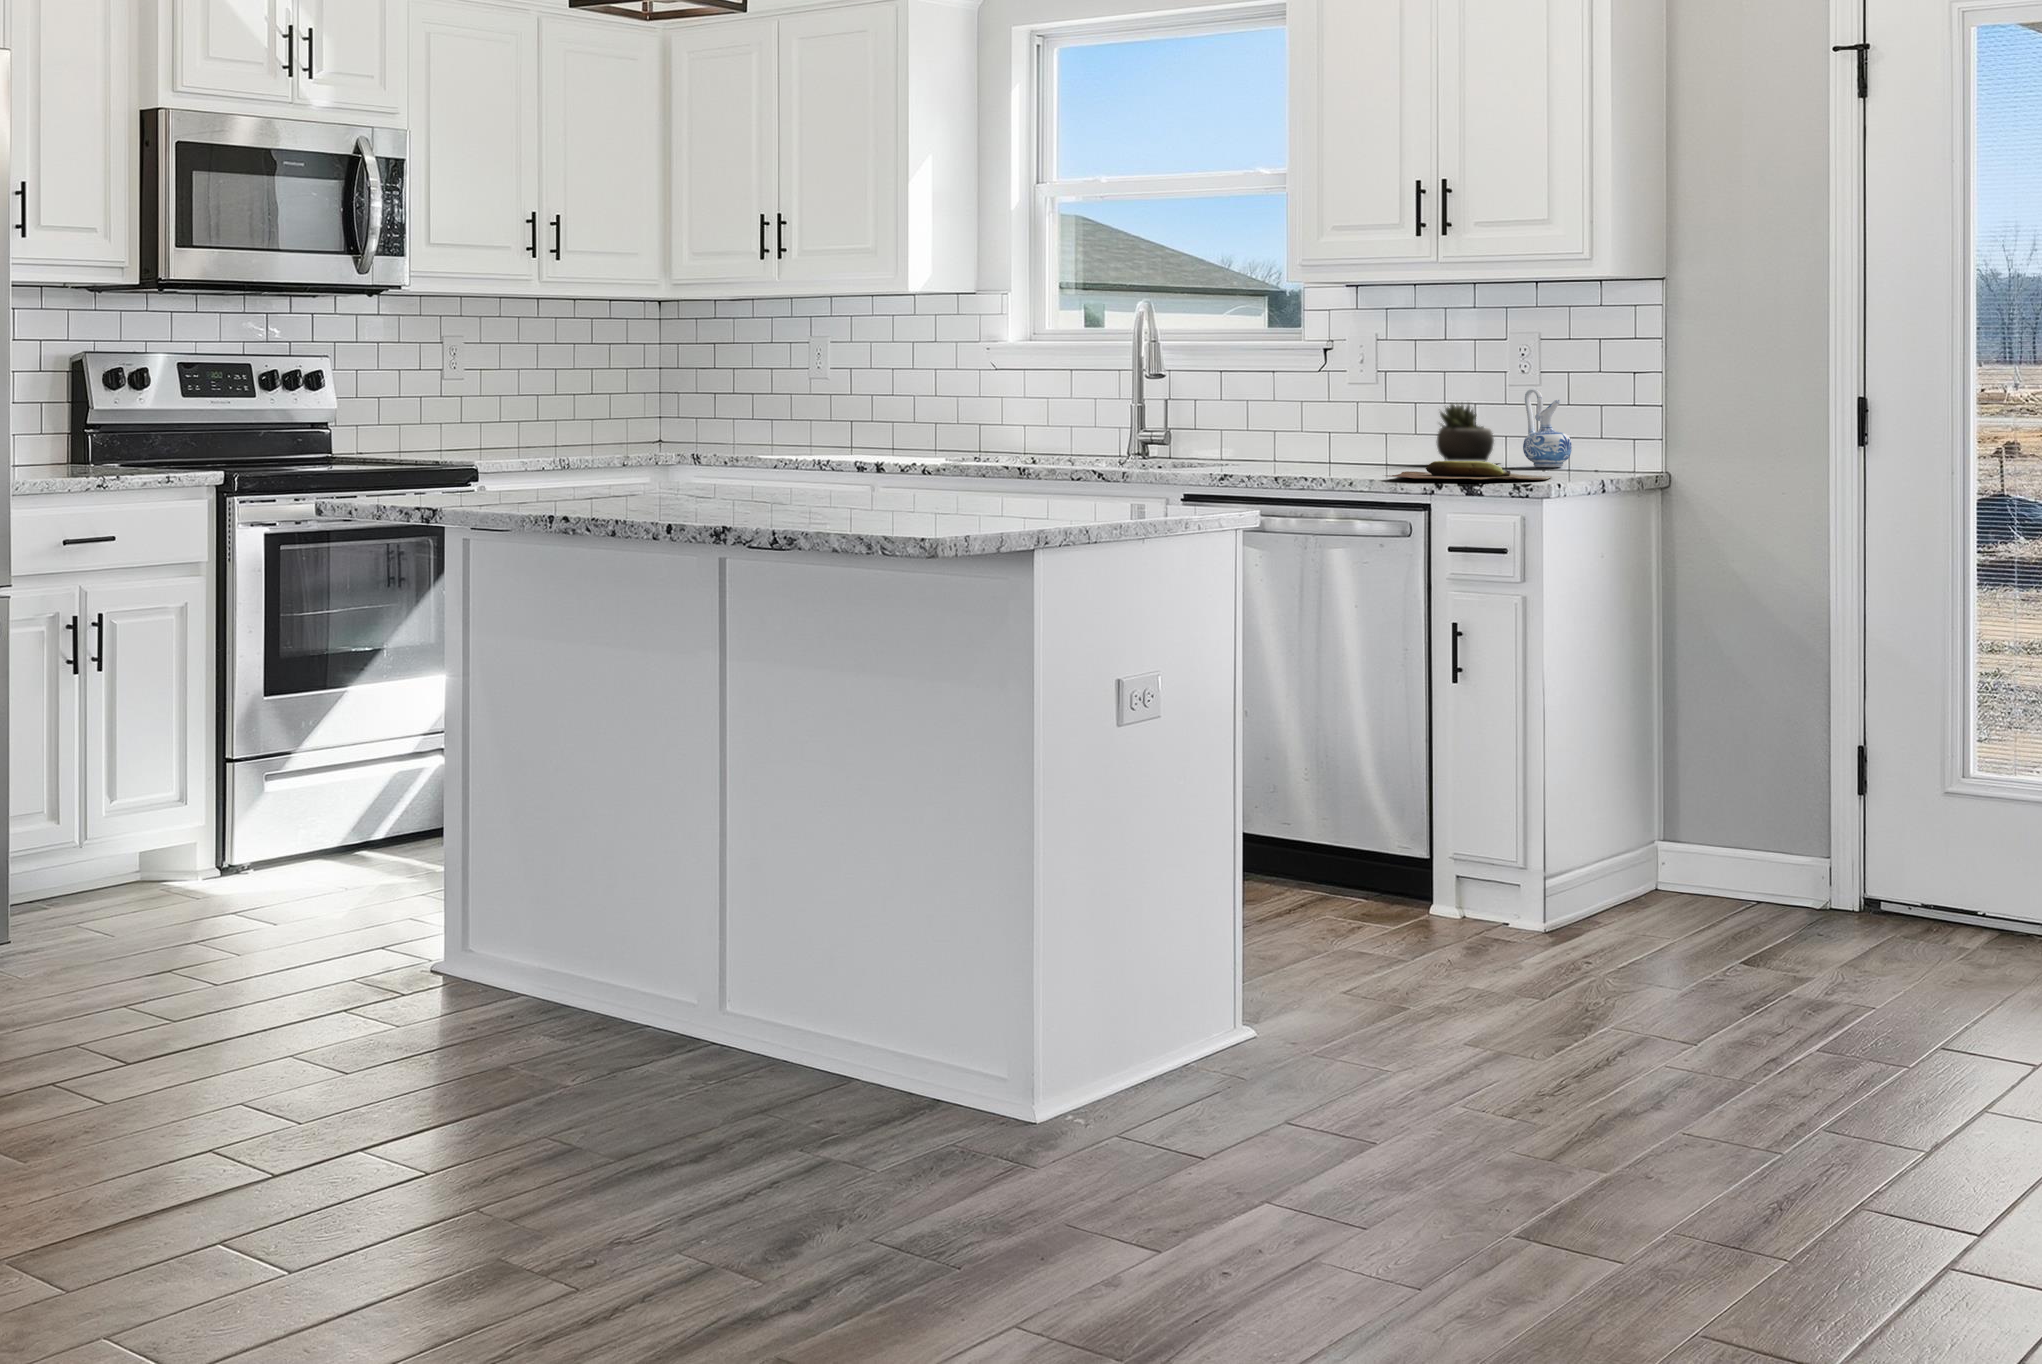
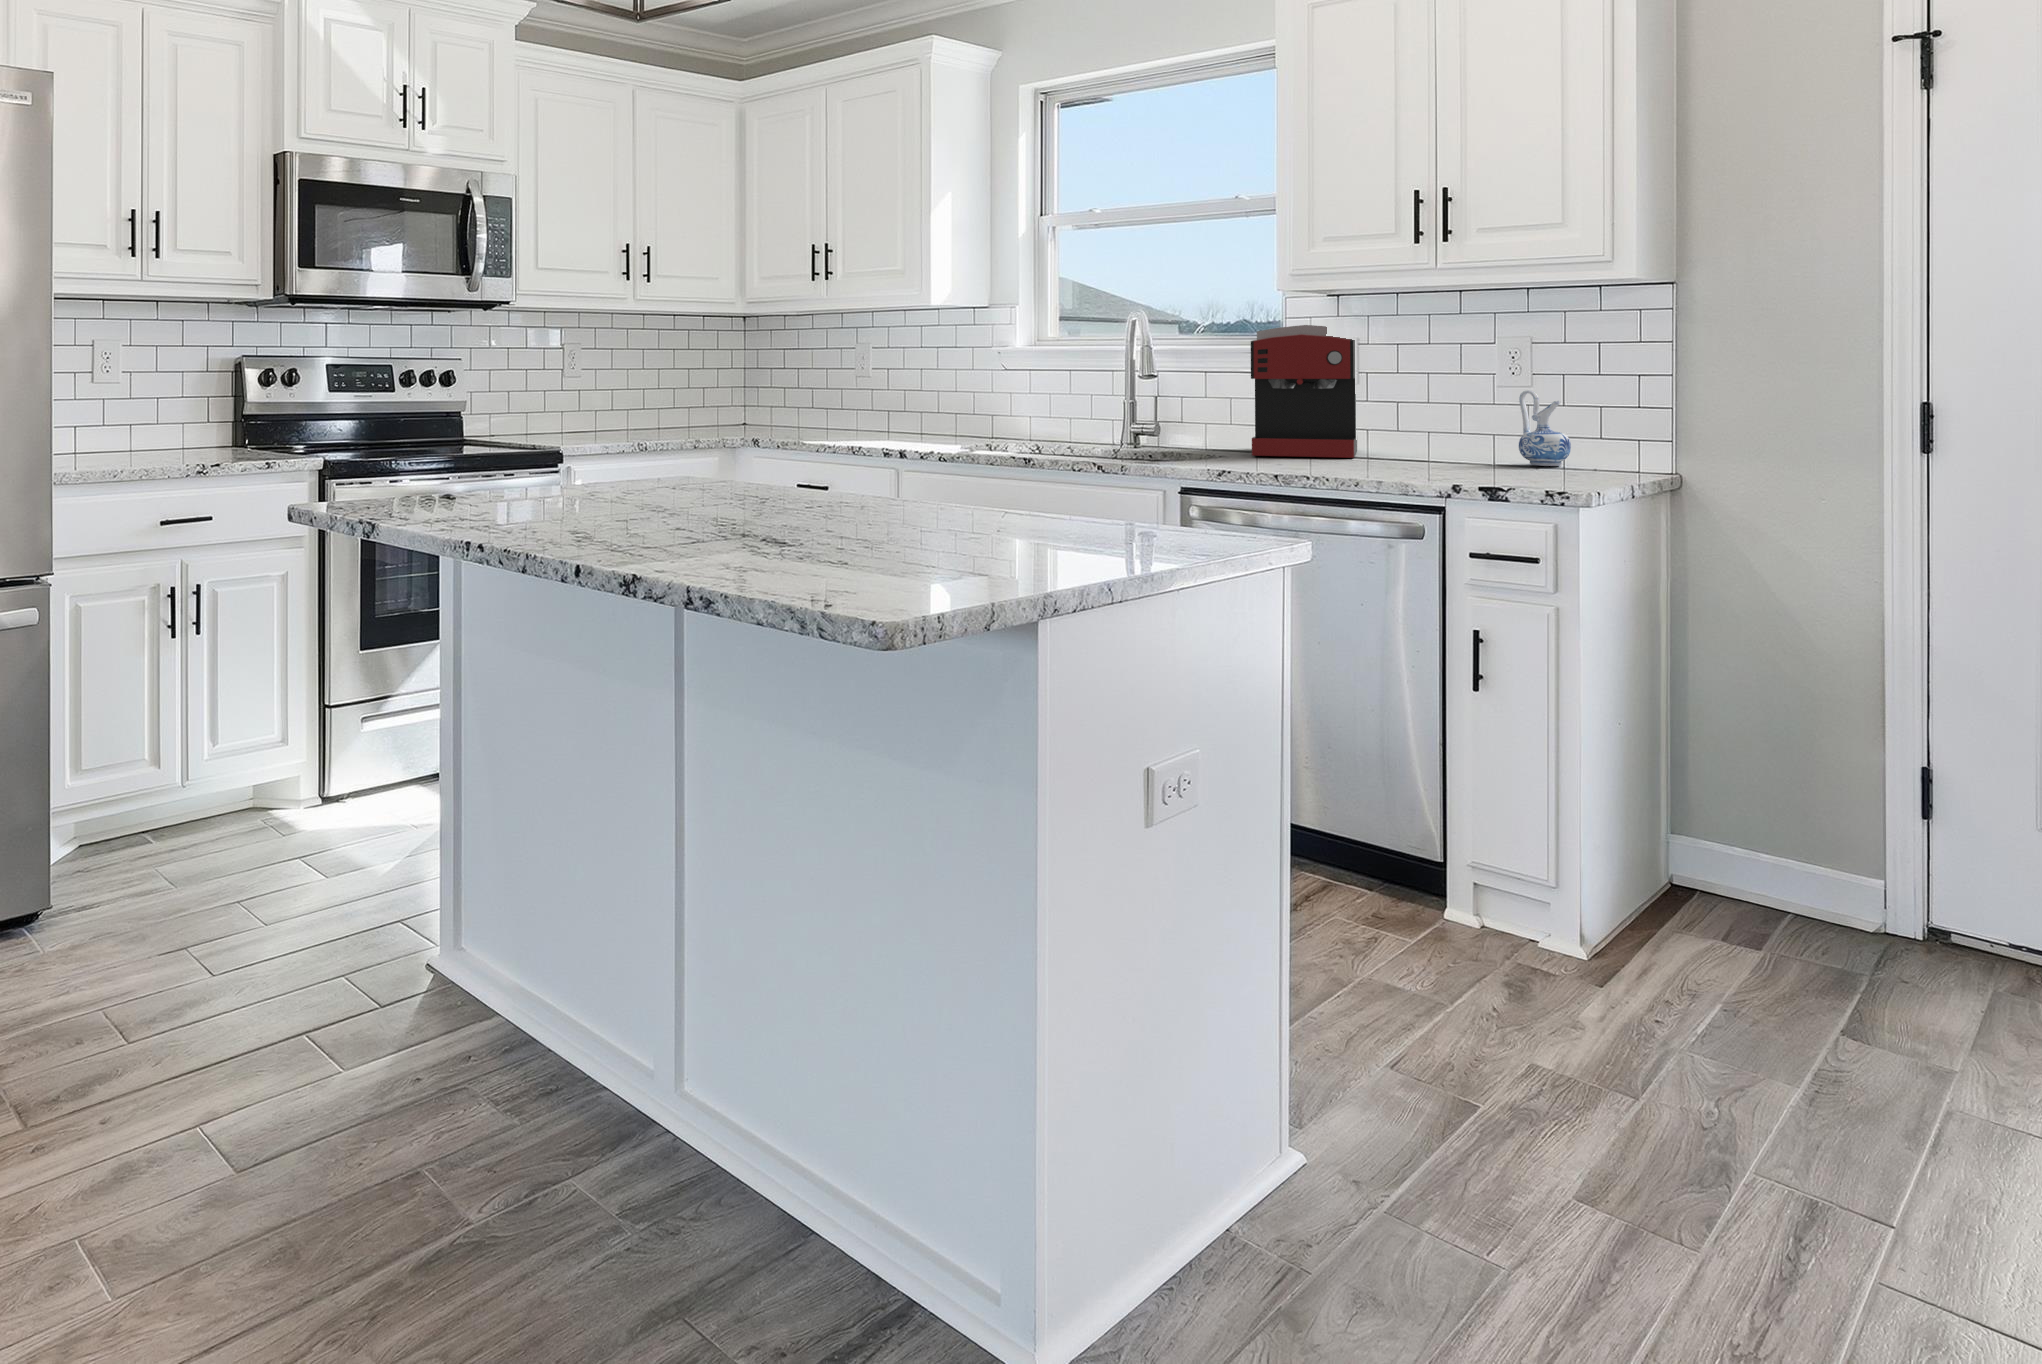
coffee maker: none [1261,318,1378,463] -> present [1251,325,1357,458]
succulent plant: present [1436,404,1494,461] -> none [1418,401,1489,463]
cutting board: present [1387,461,1552,480] -> none [1386,462,1569,483]

